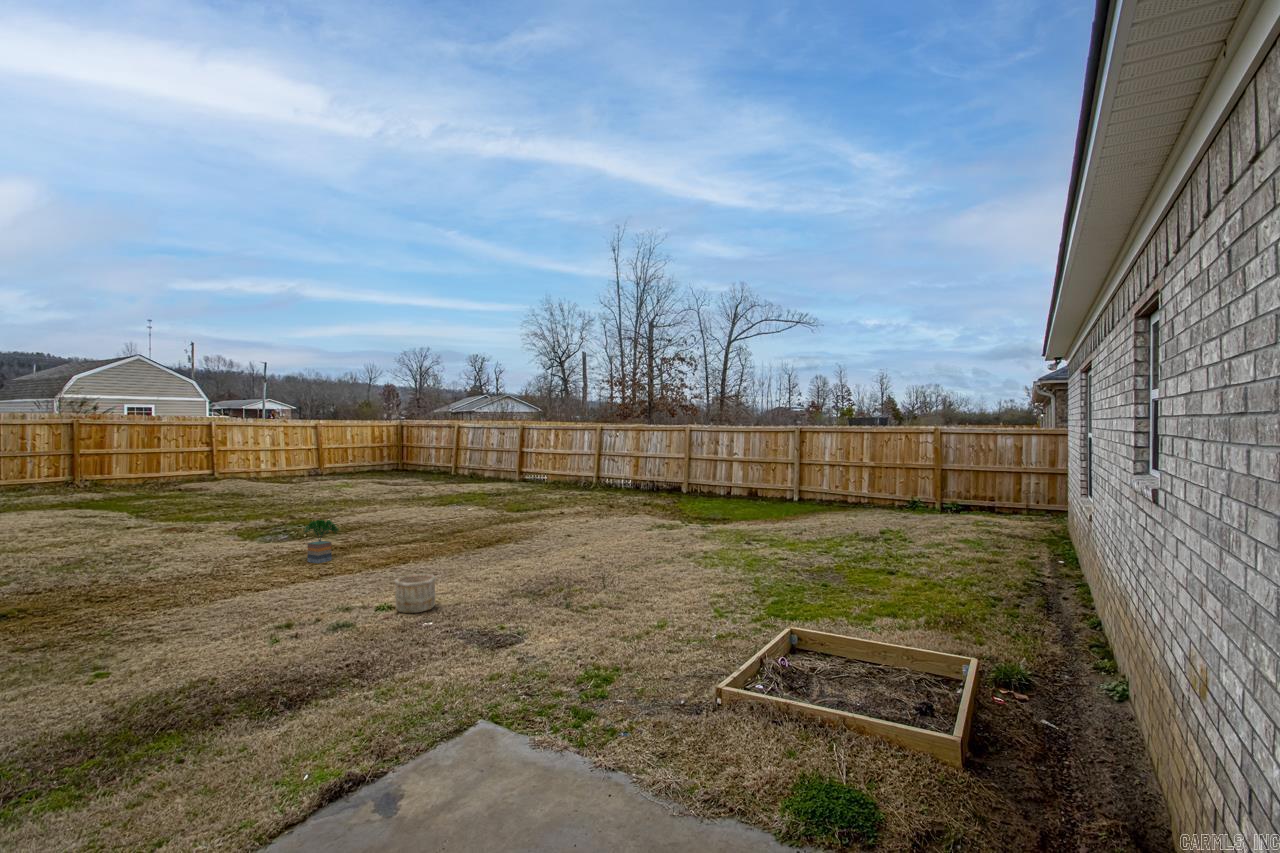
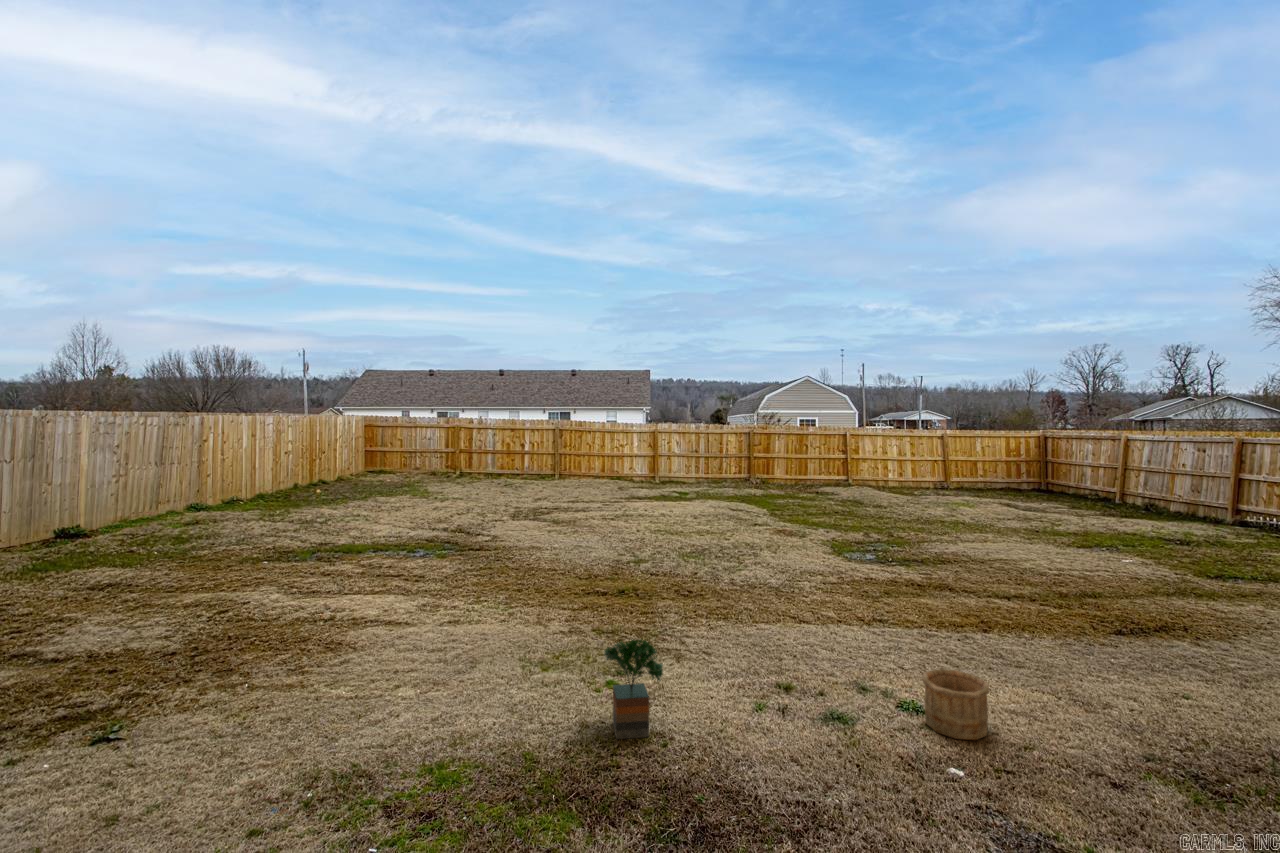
potted tree: present [304,520,338,563] -> present [604,638,663,739]

